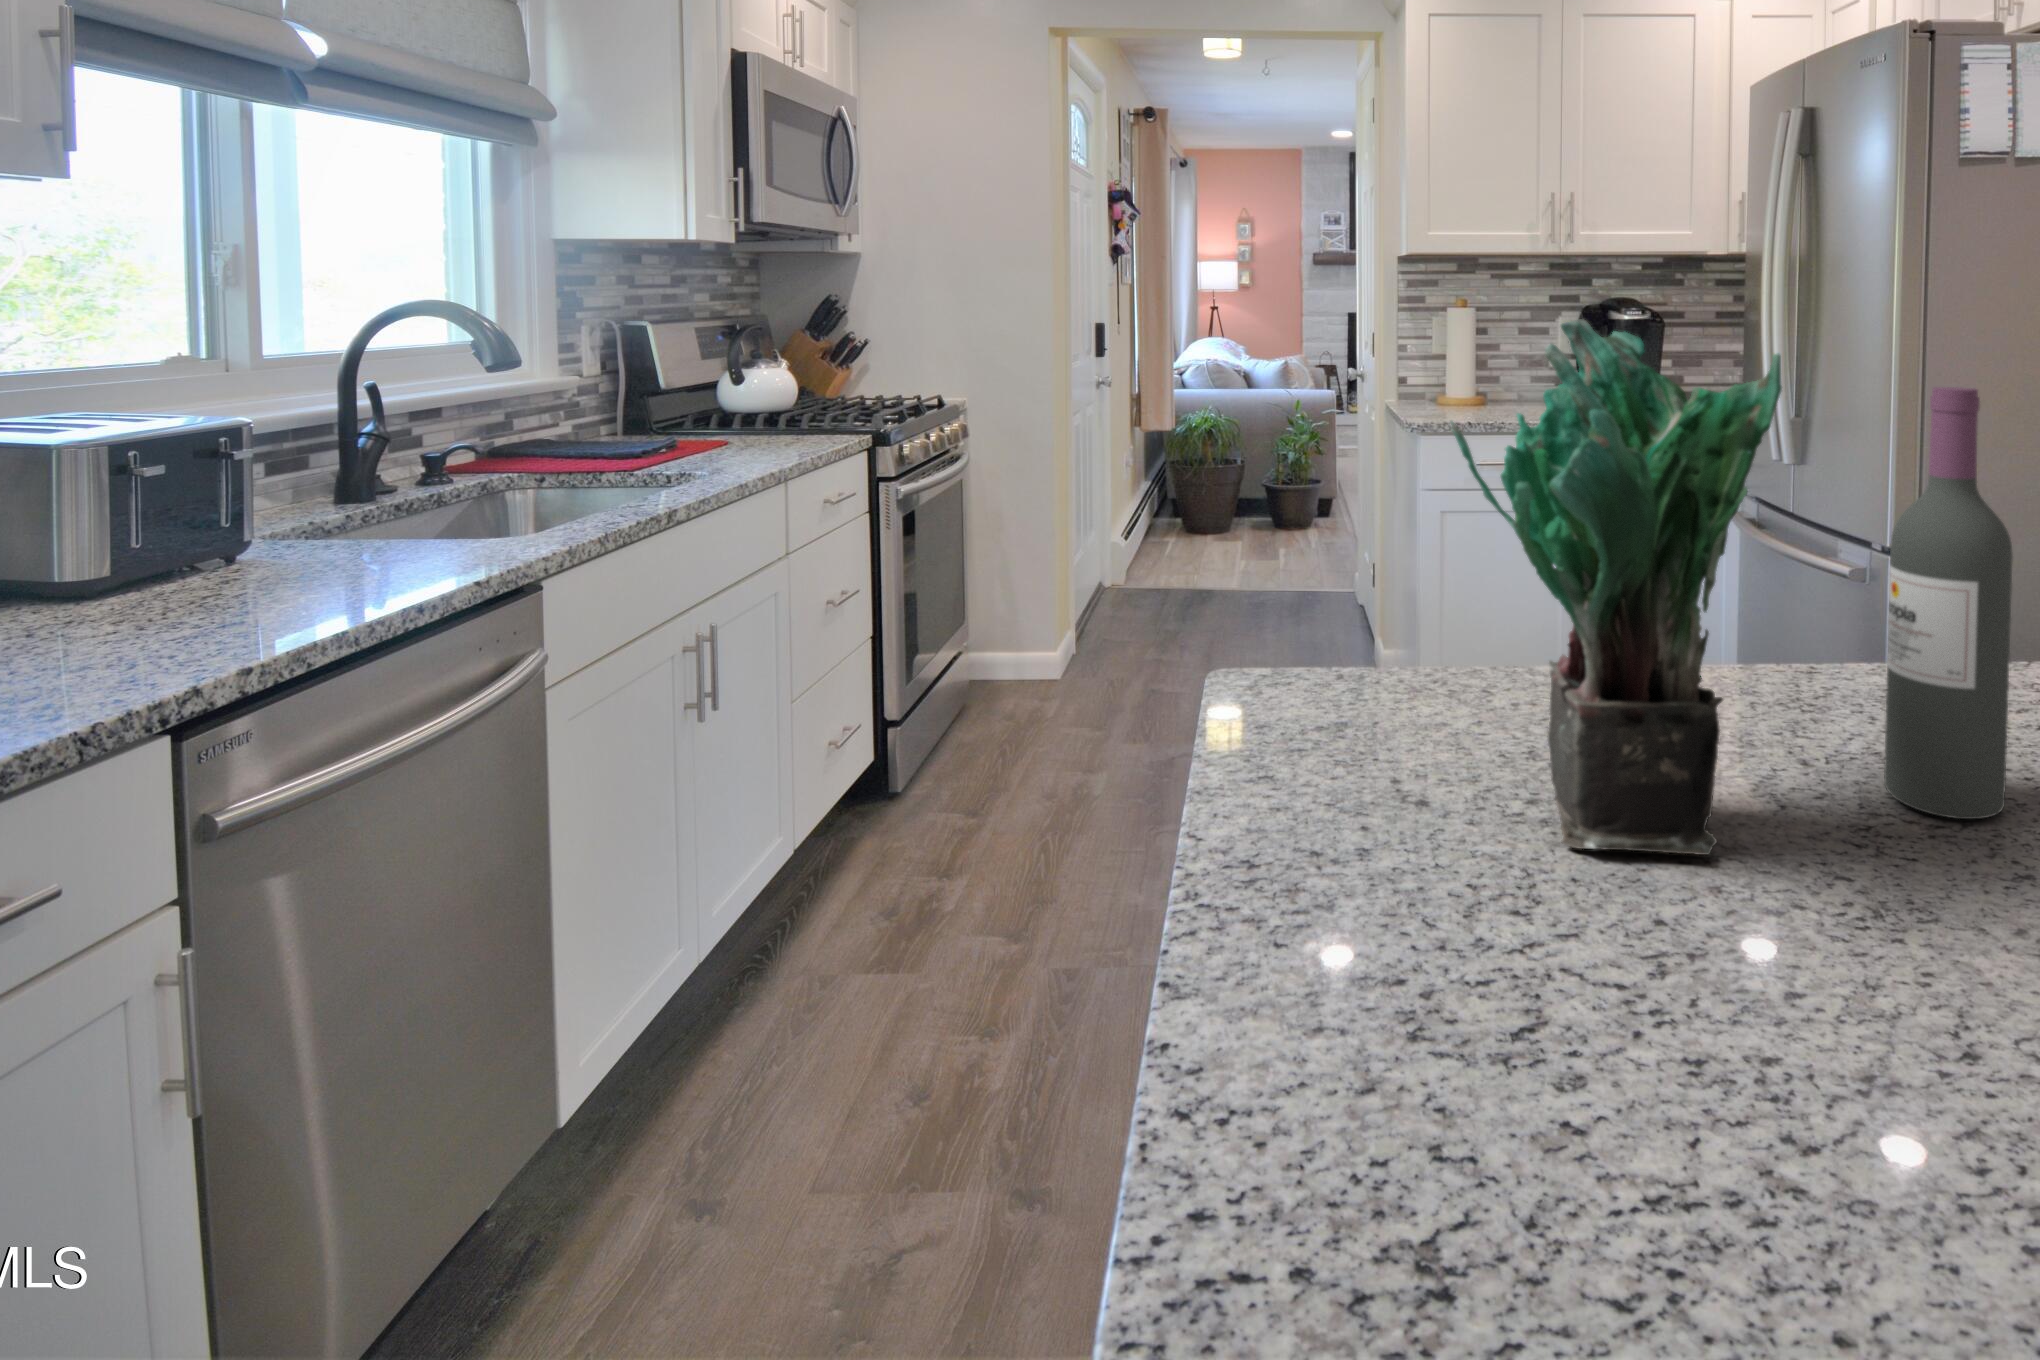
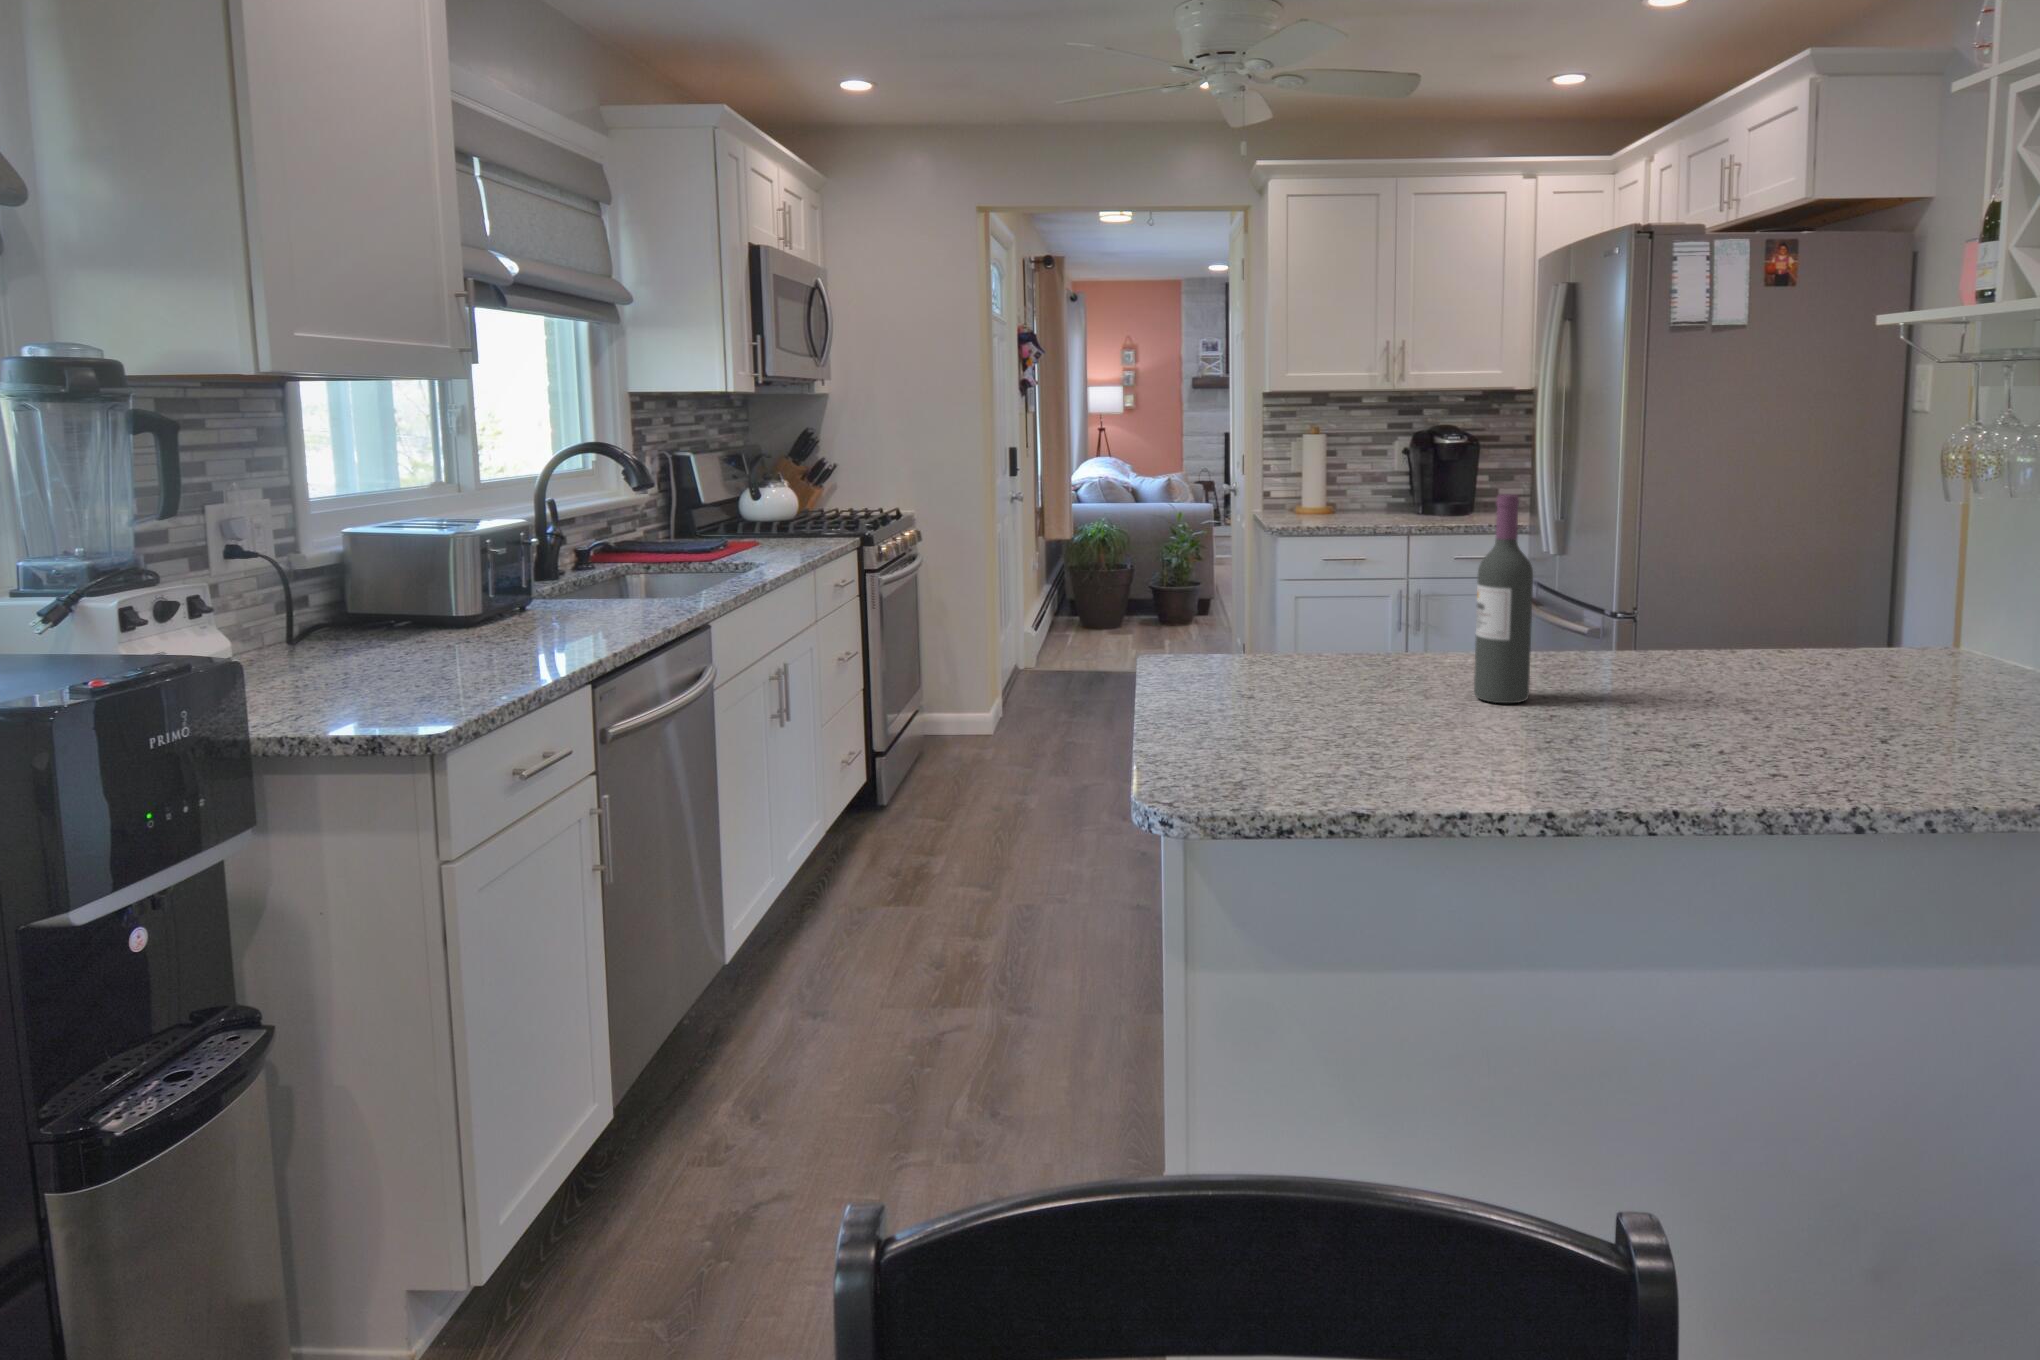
potted plant: present [1451,319,1782,855] -> none [1255,463,1404,712]

